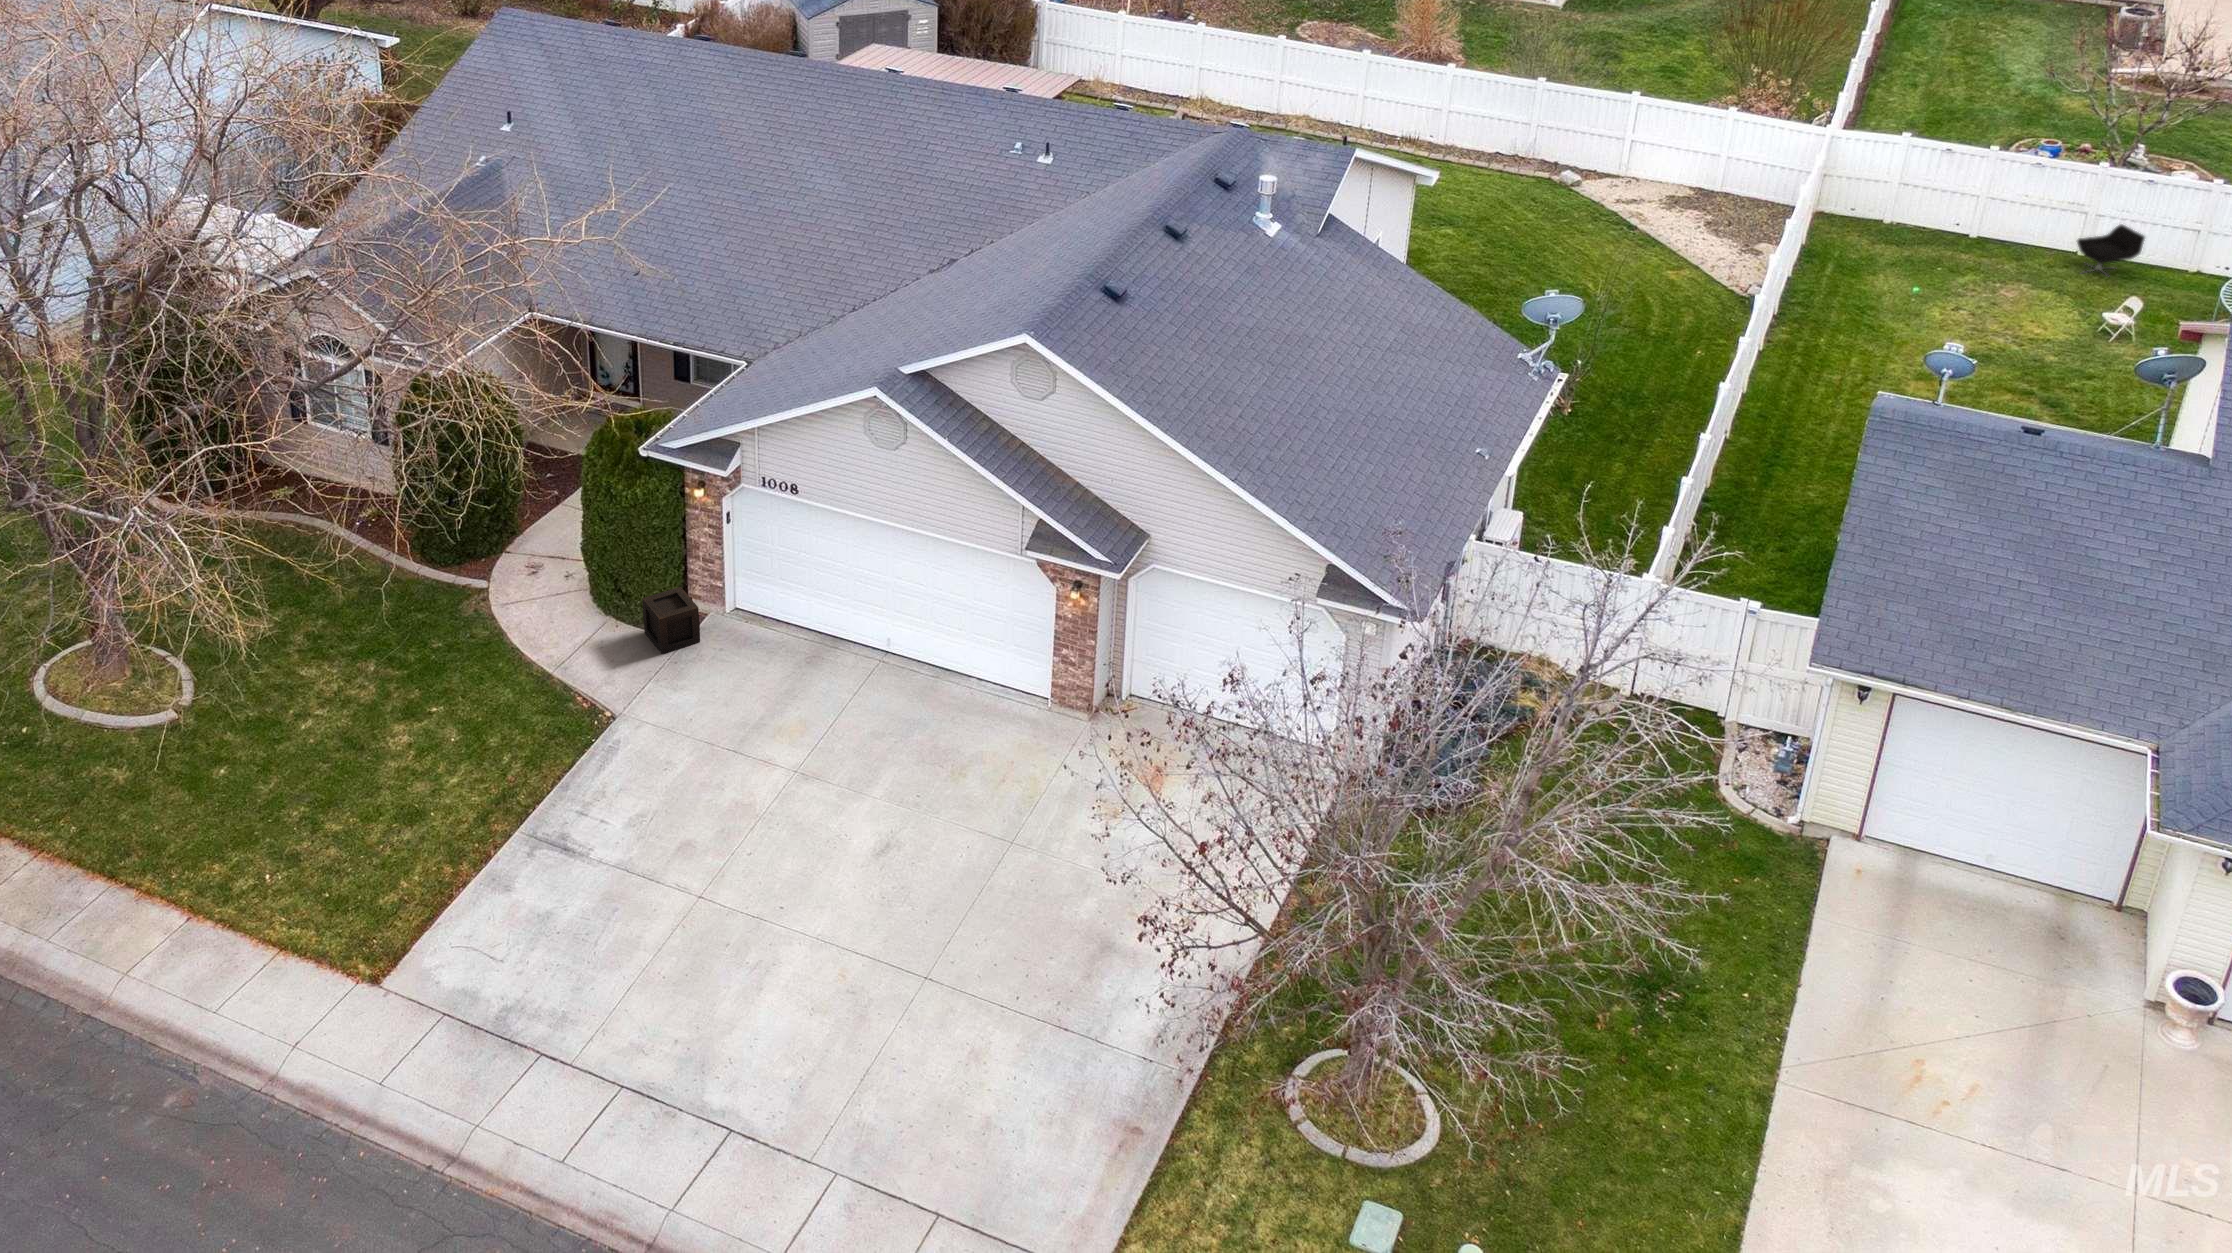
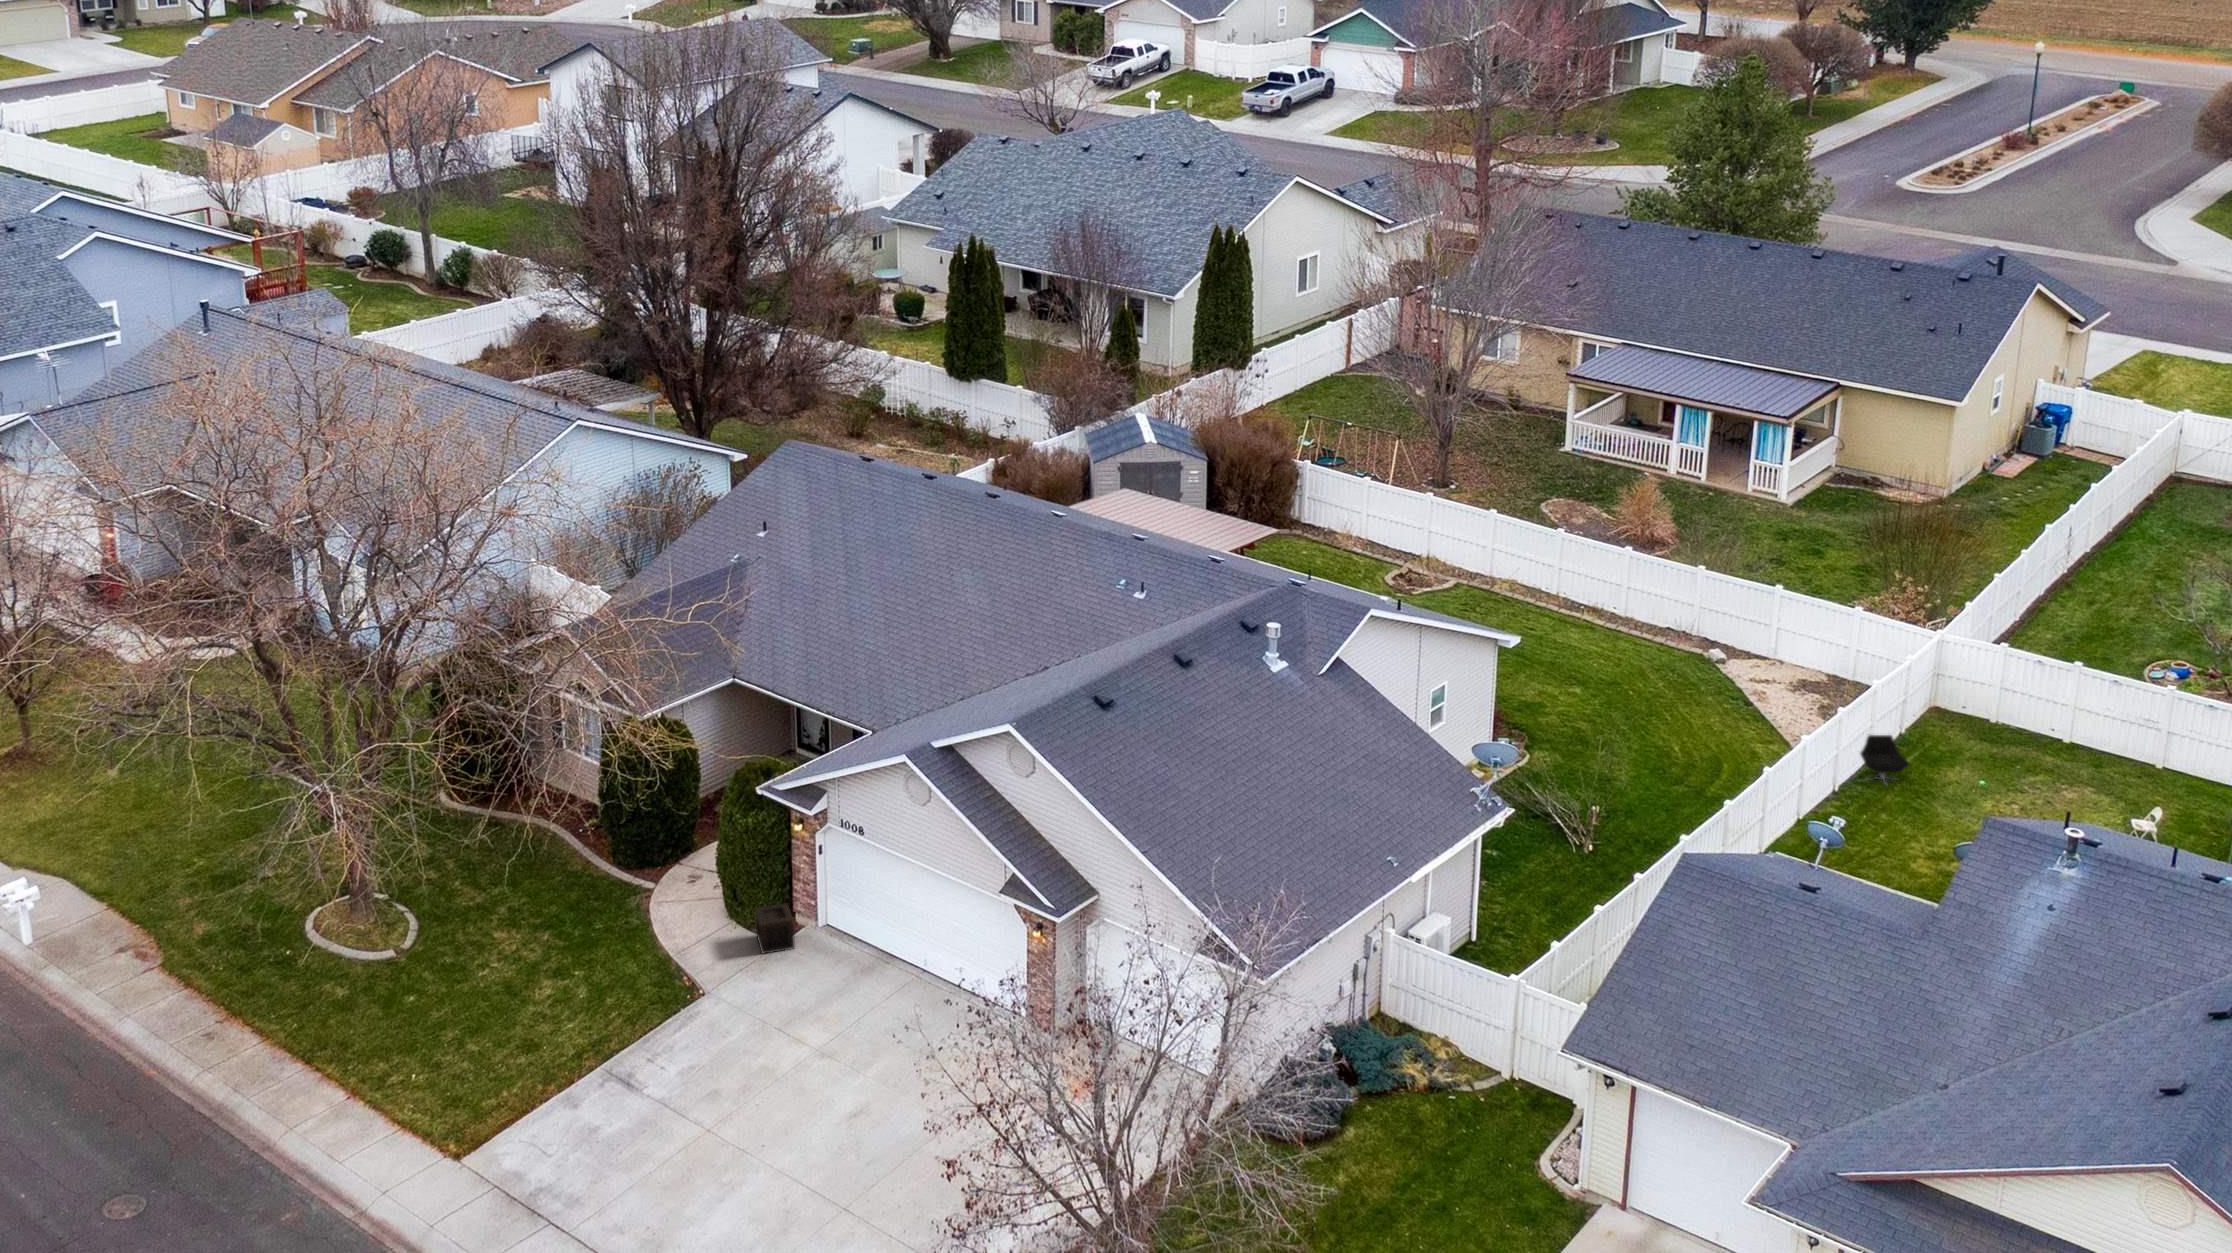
lounge chair: present [2077,225,2145,271] -> present [1861,735,1909,780]

